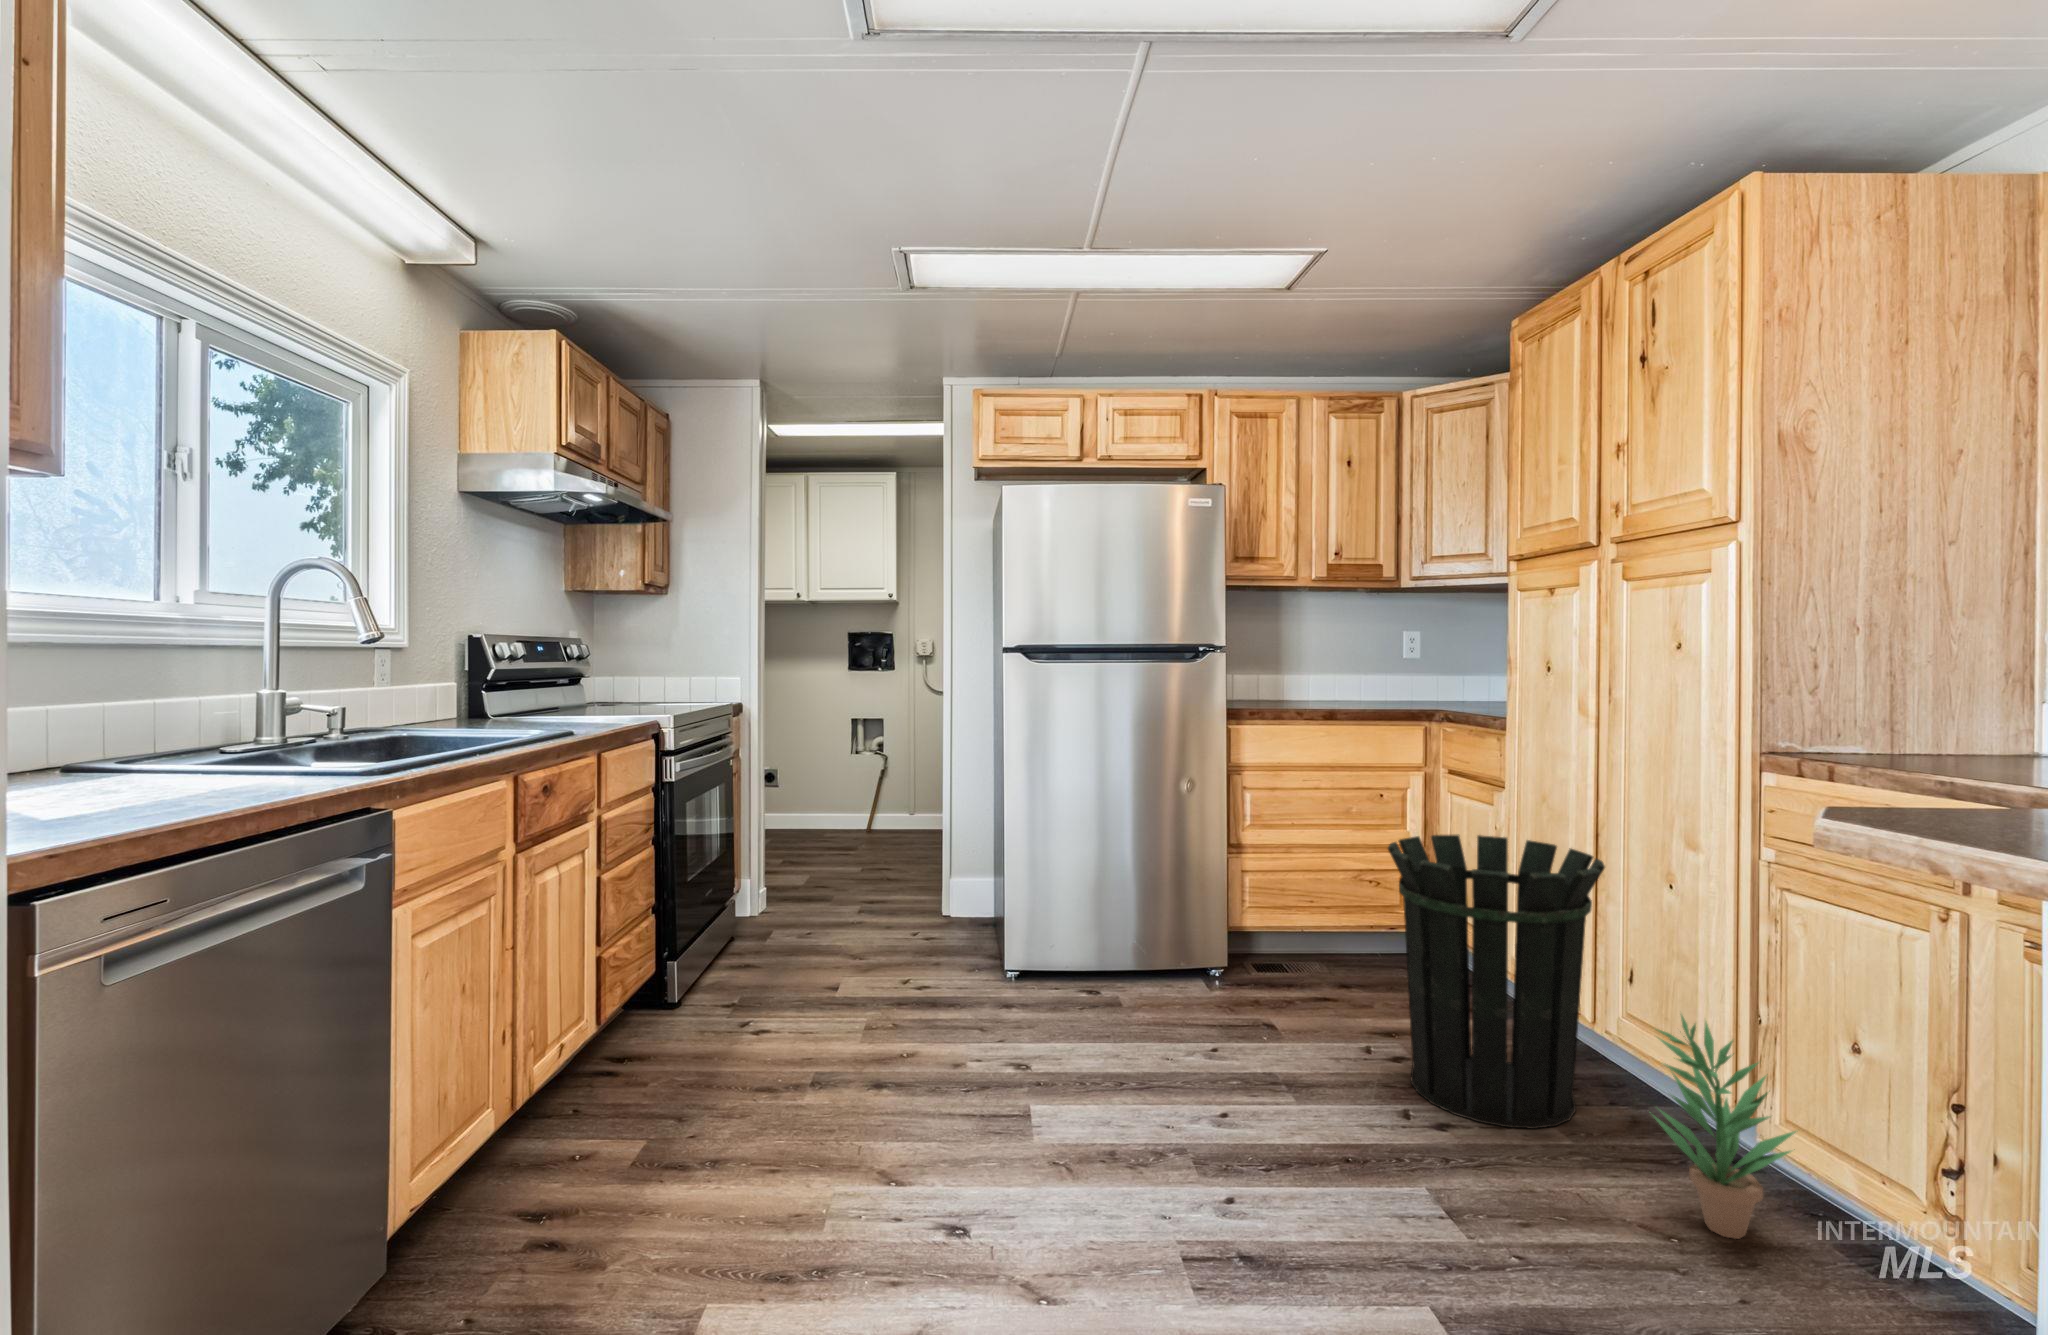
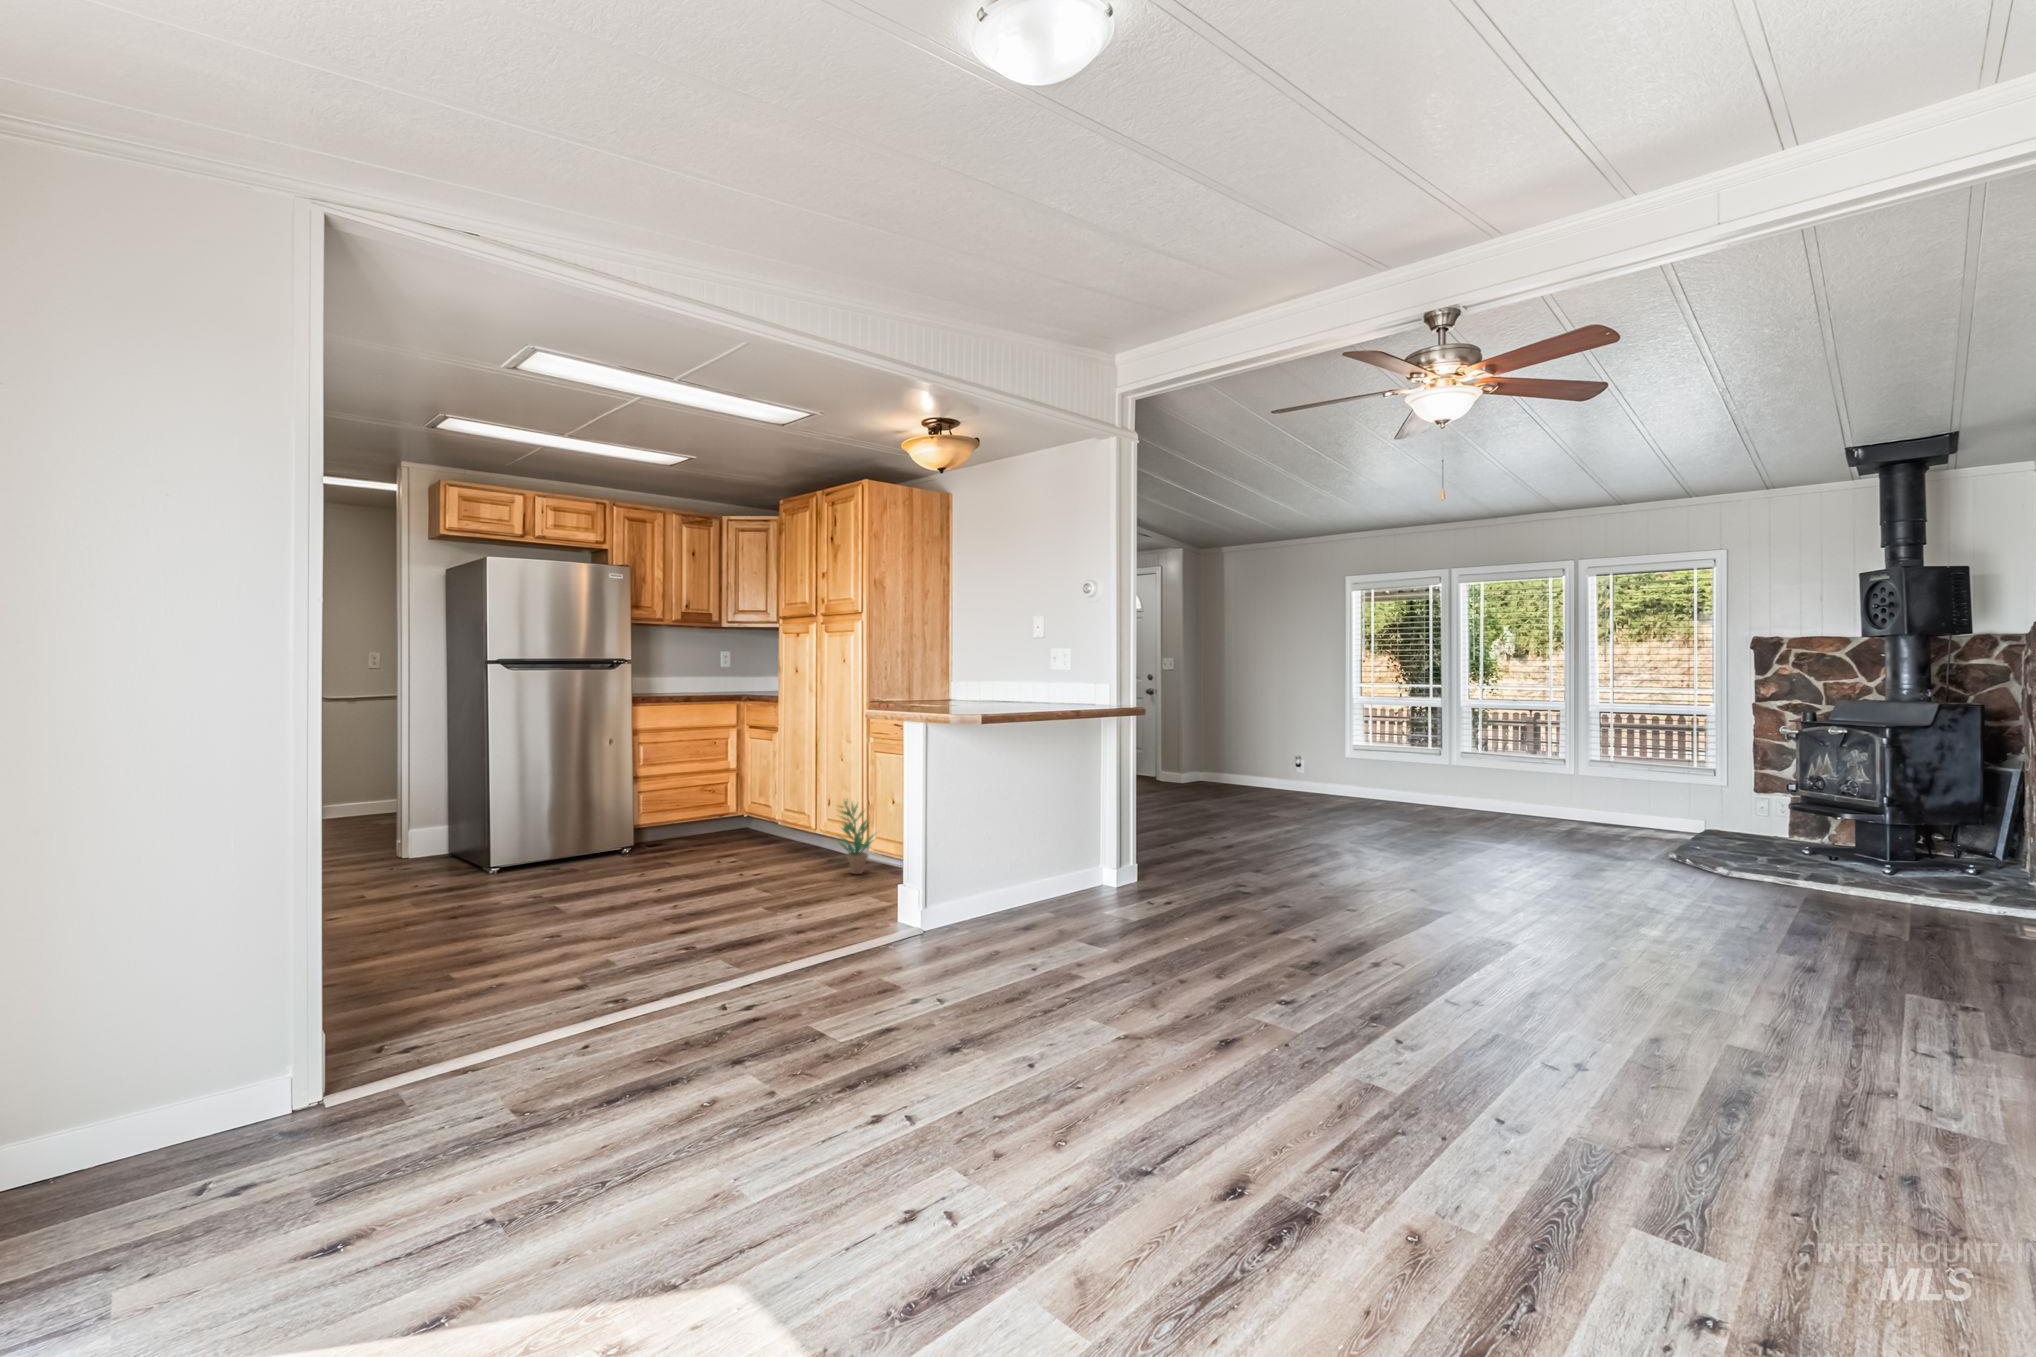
waste bin: present [1388,834,1605,1129] -> none [730,750,820,868]

